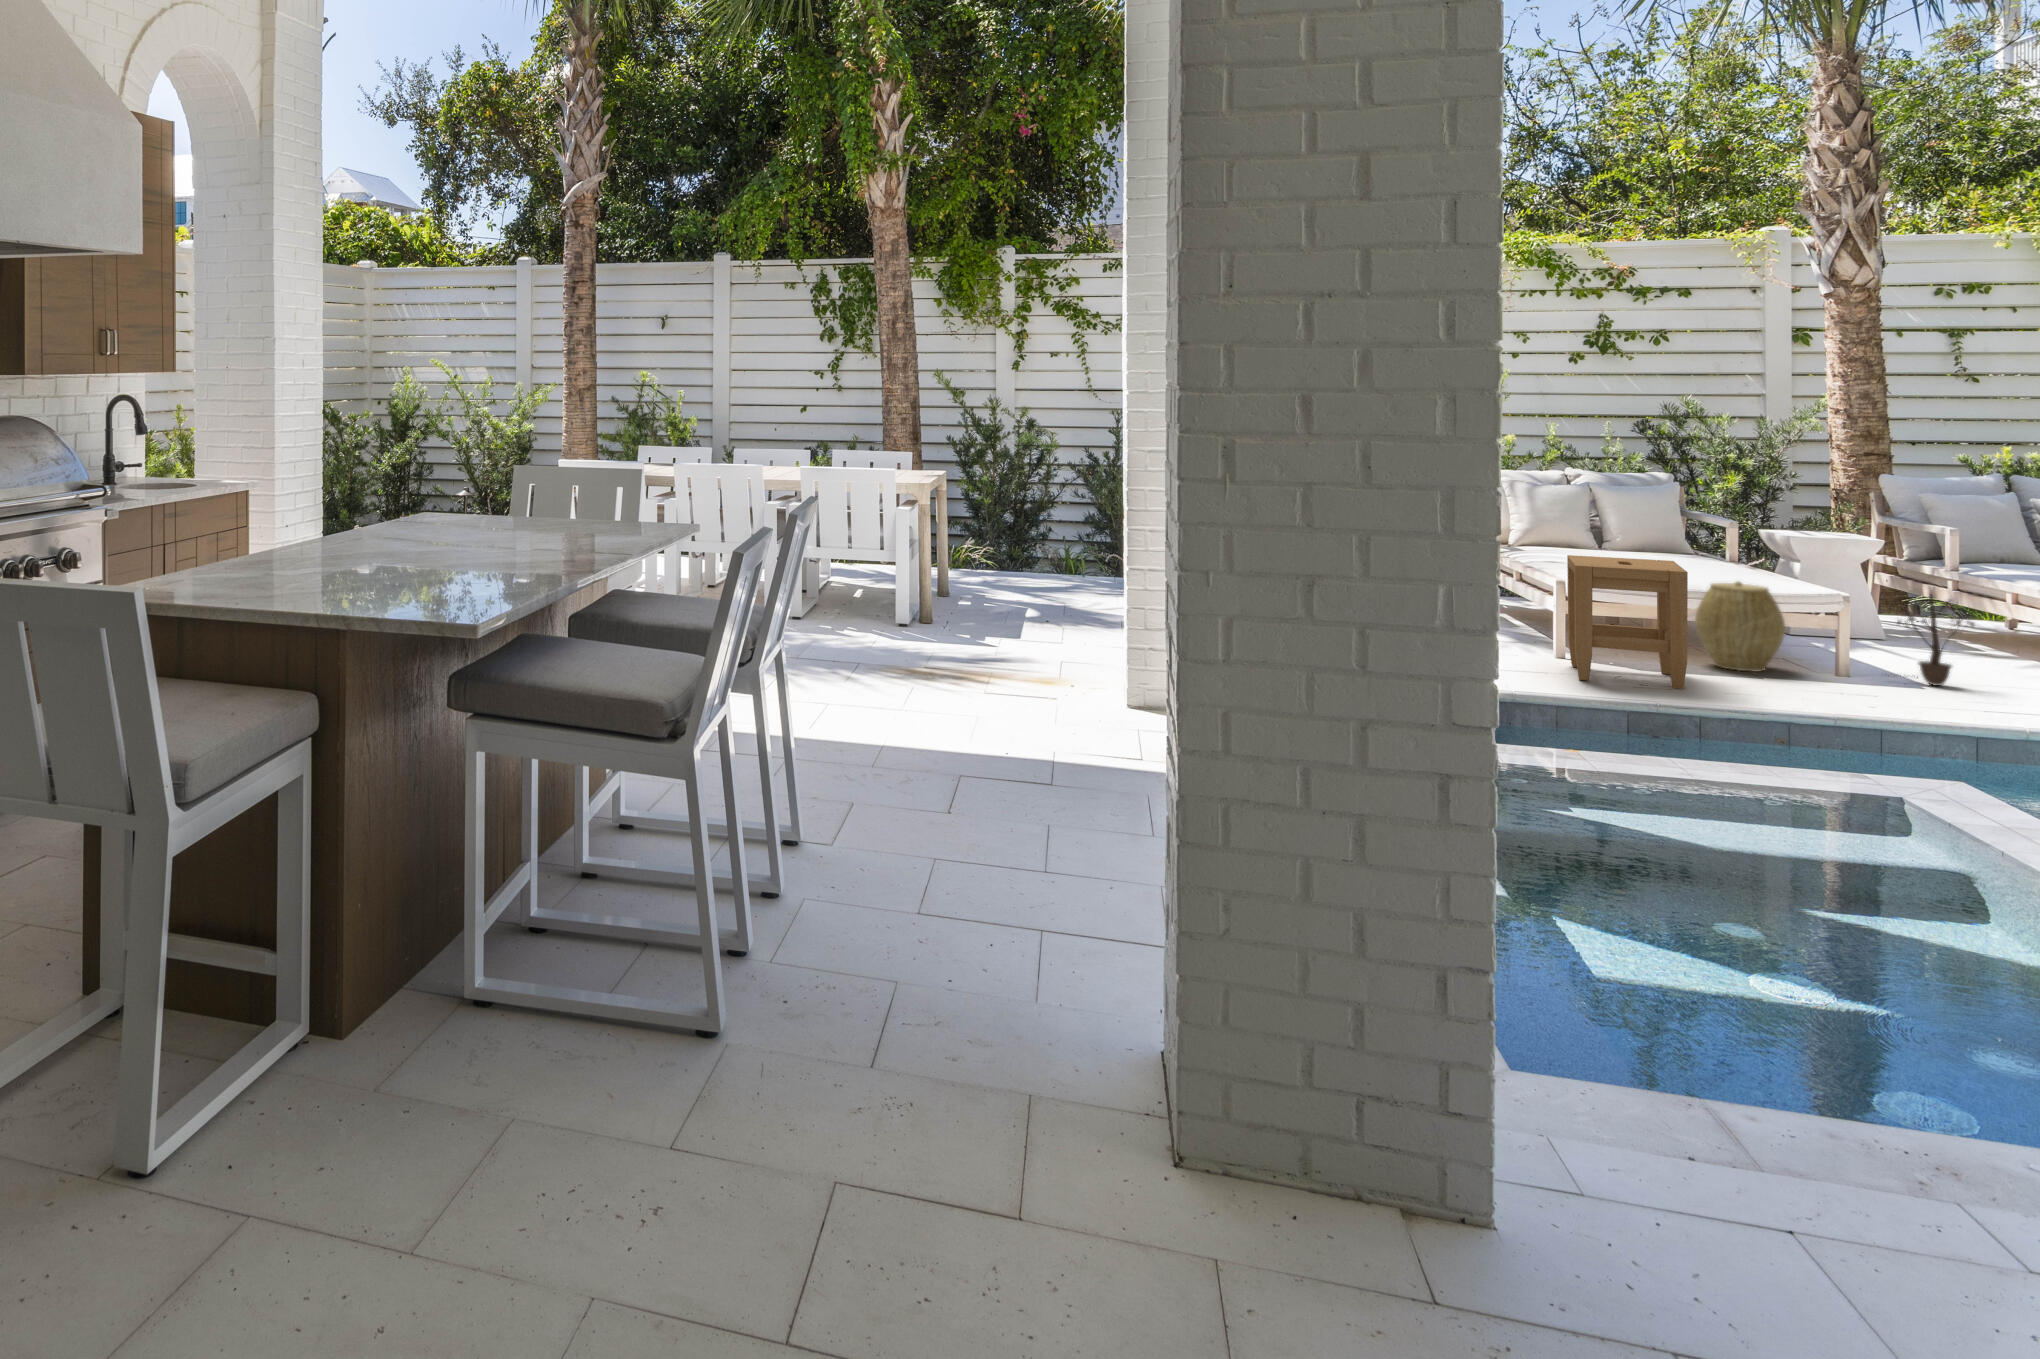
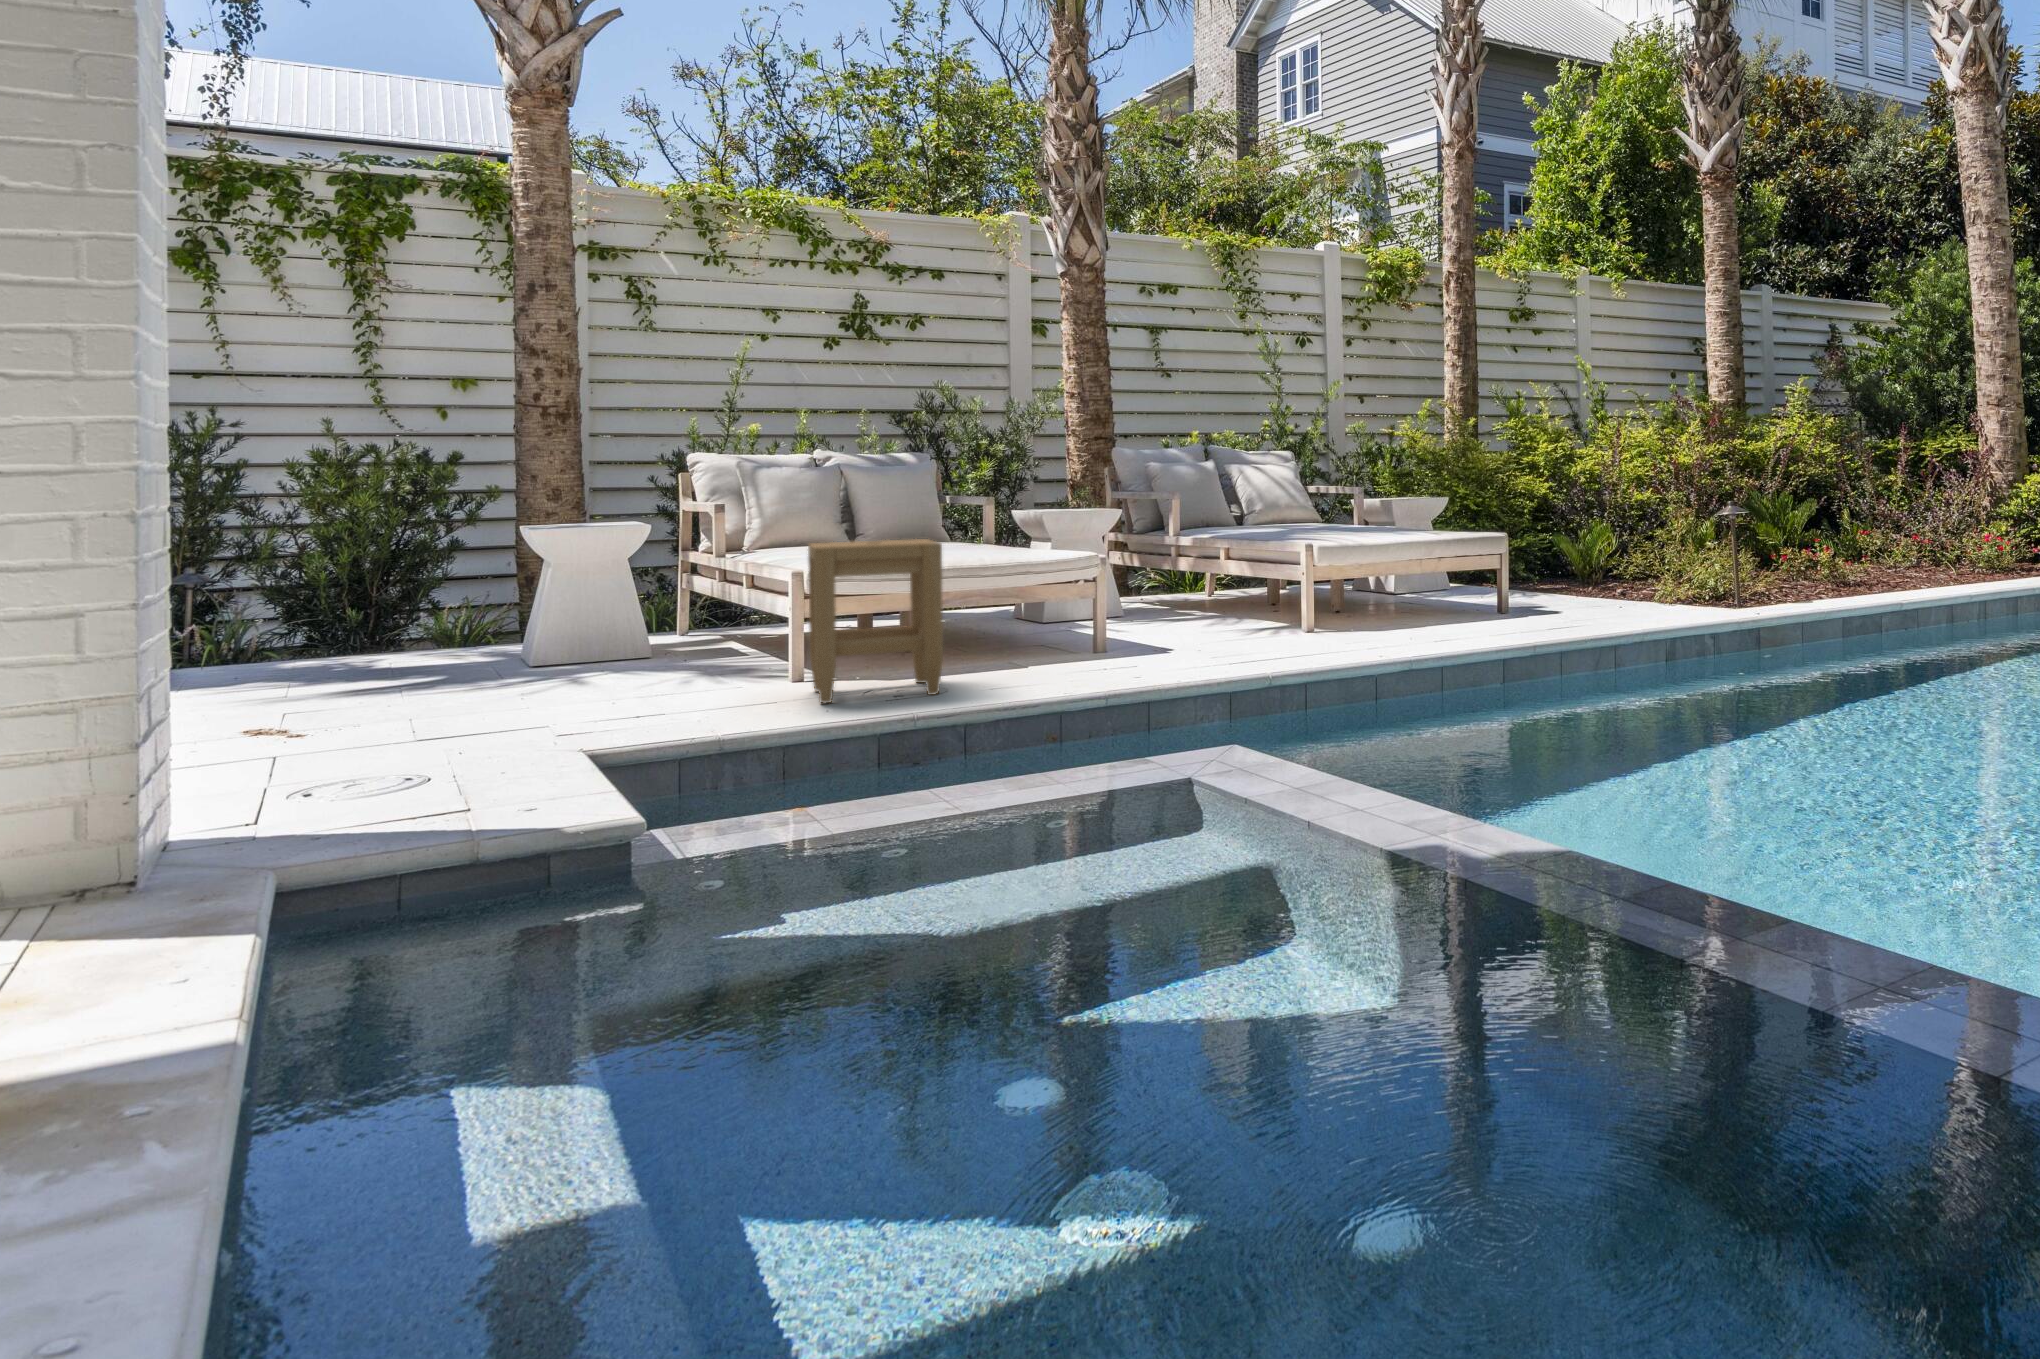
woven basket: present [1695,581,1785,671] -> none [951,562,1038,668]
decorative plant: present [1888,594,1975,686] -> none [1123,554,1198,654]

